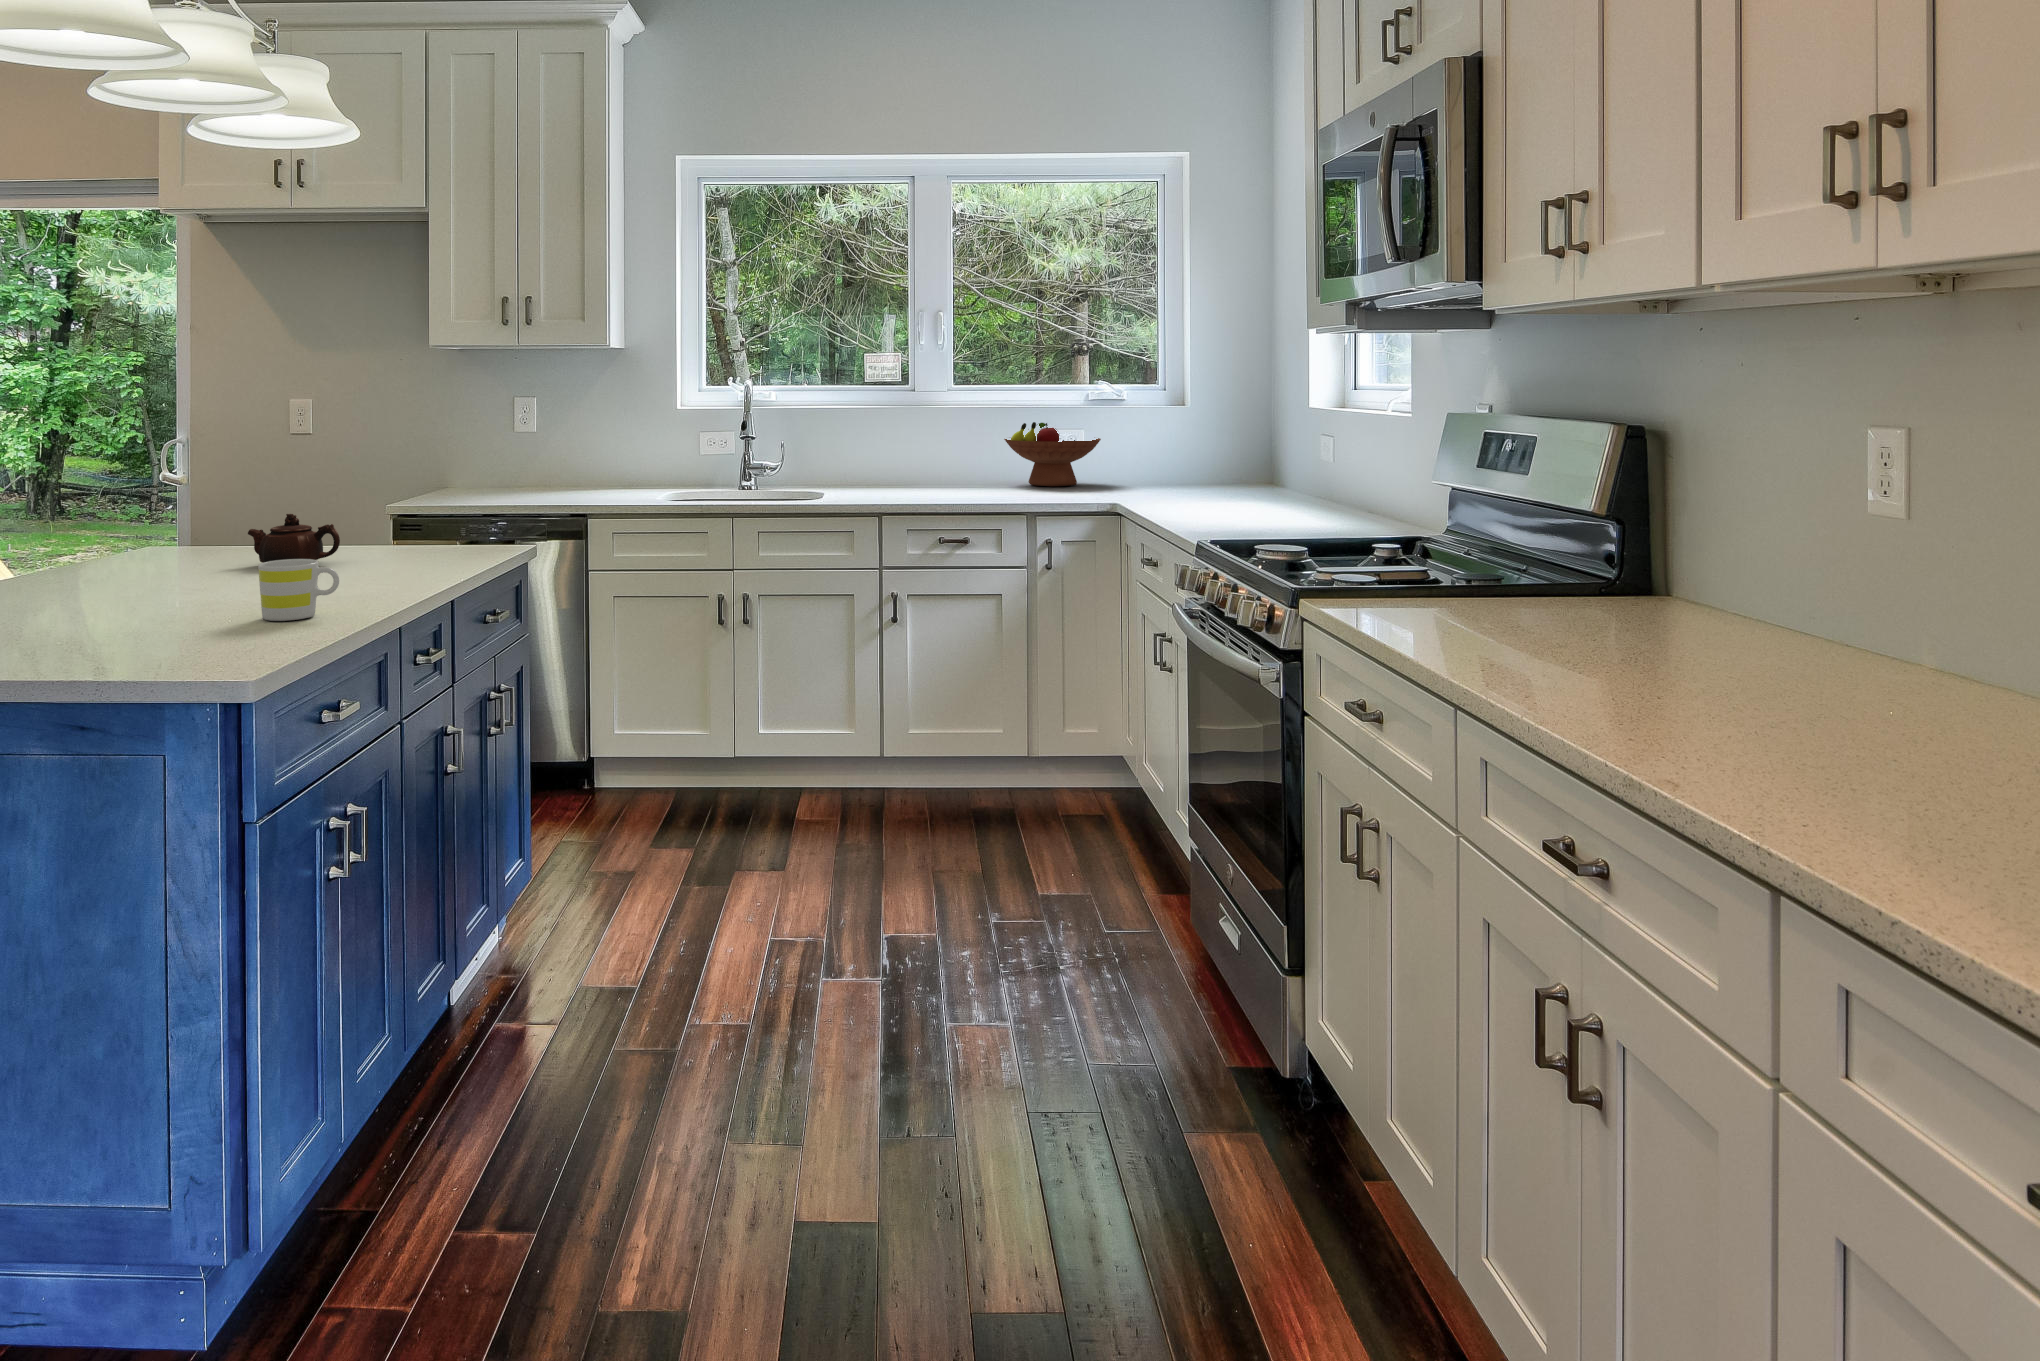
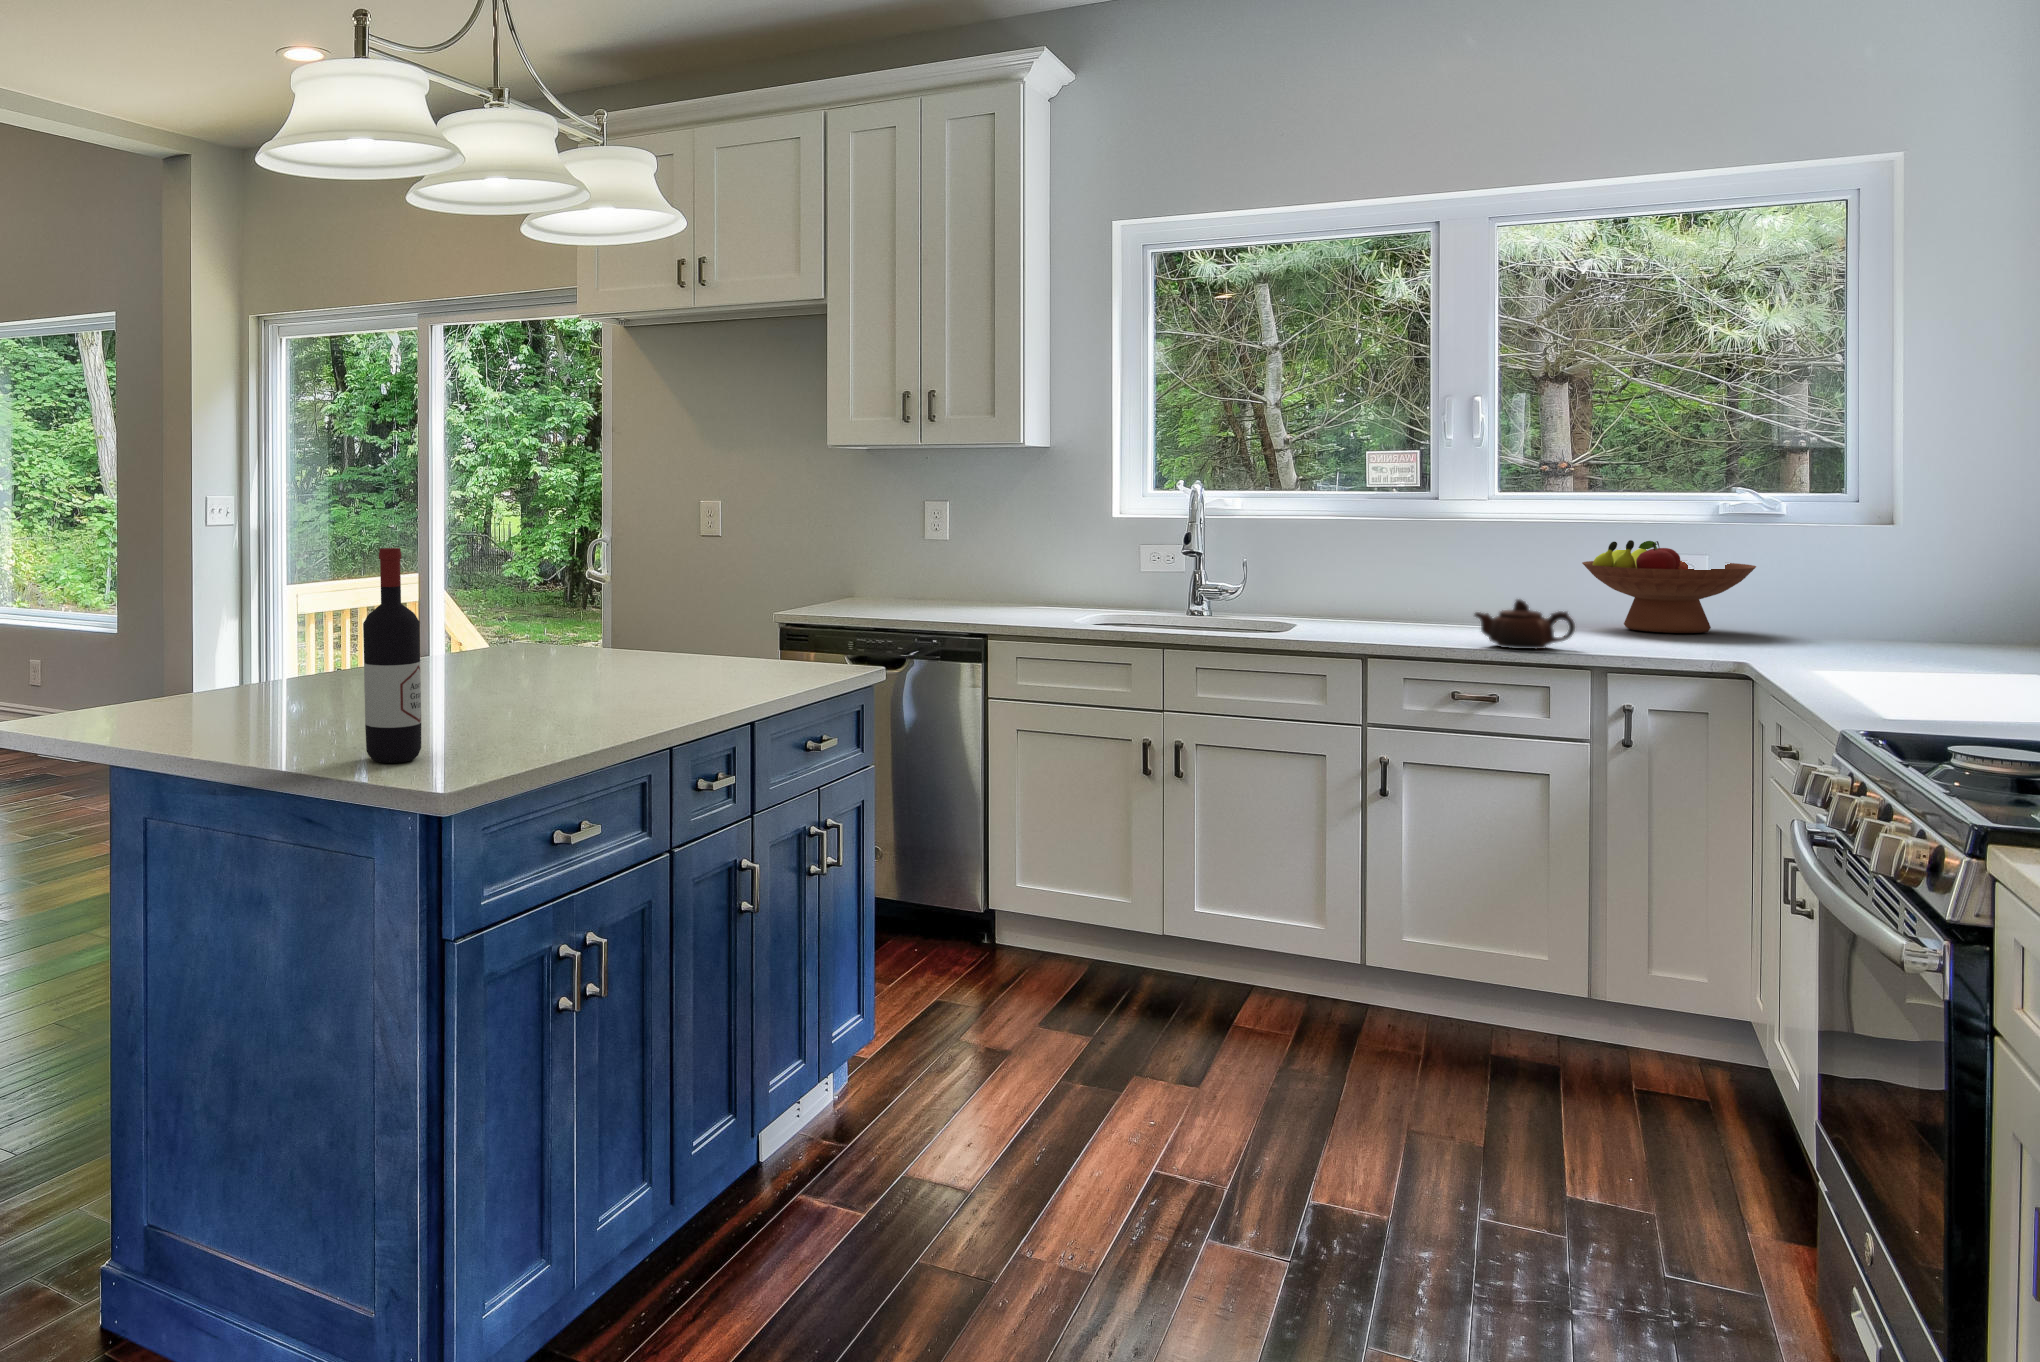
wine bottle: none [77,433,146,666] -> present [363,548,421,763]
teapot: present [248,514,340,563] -> present [1475,599,1575,649]
mug: present [258,559,339,621] -> none [544,673,616,734]

